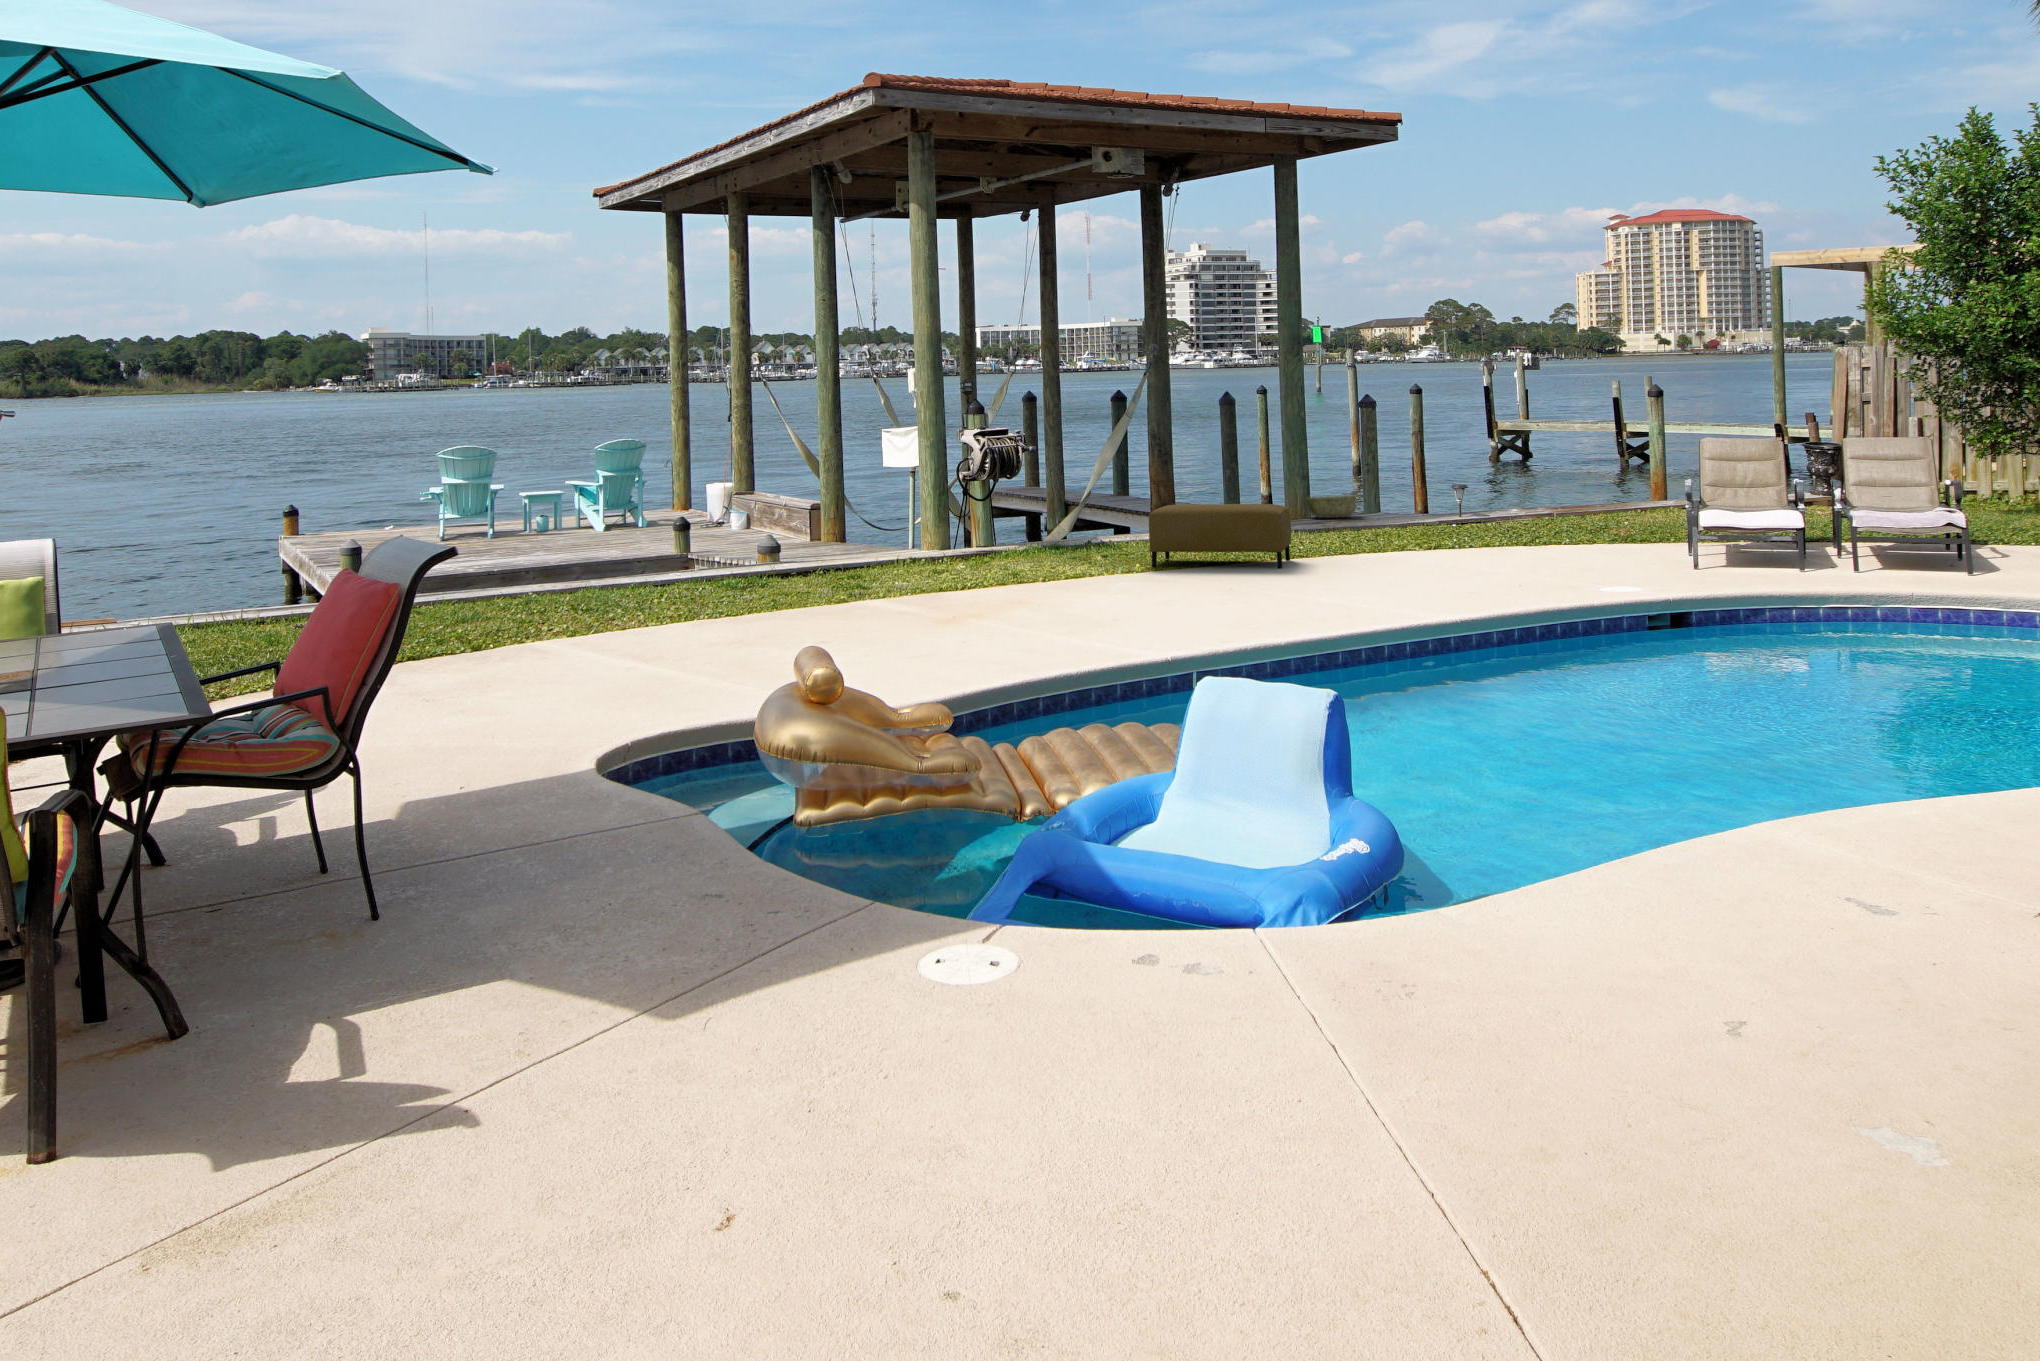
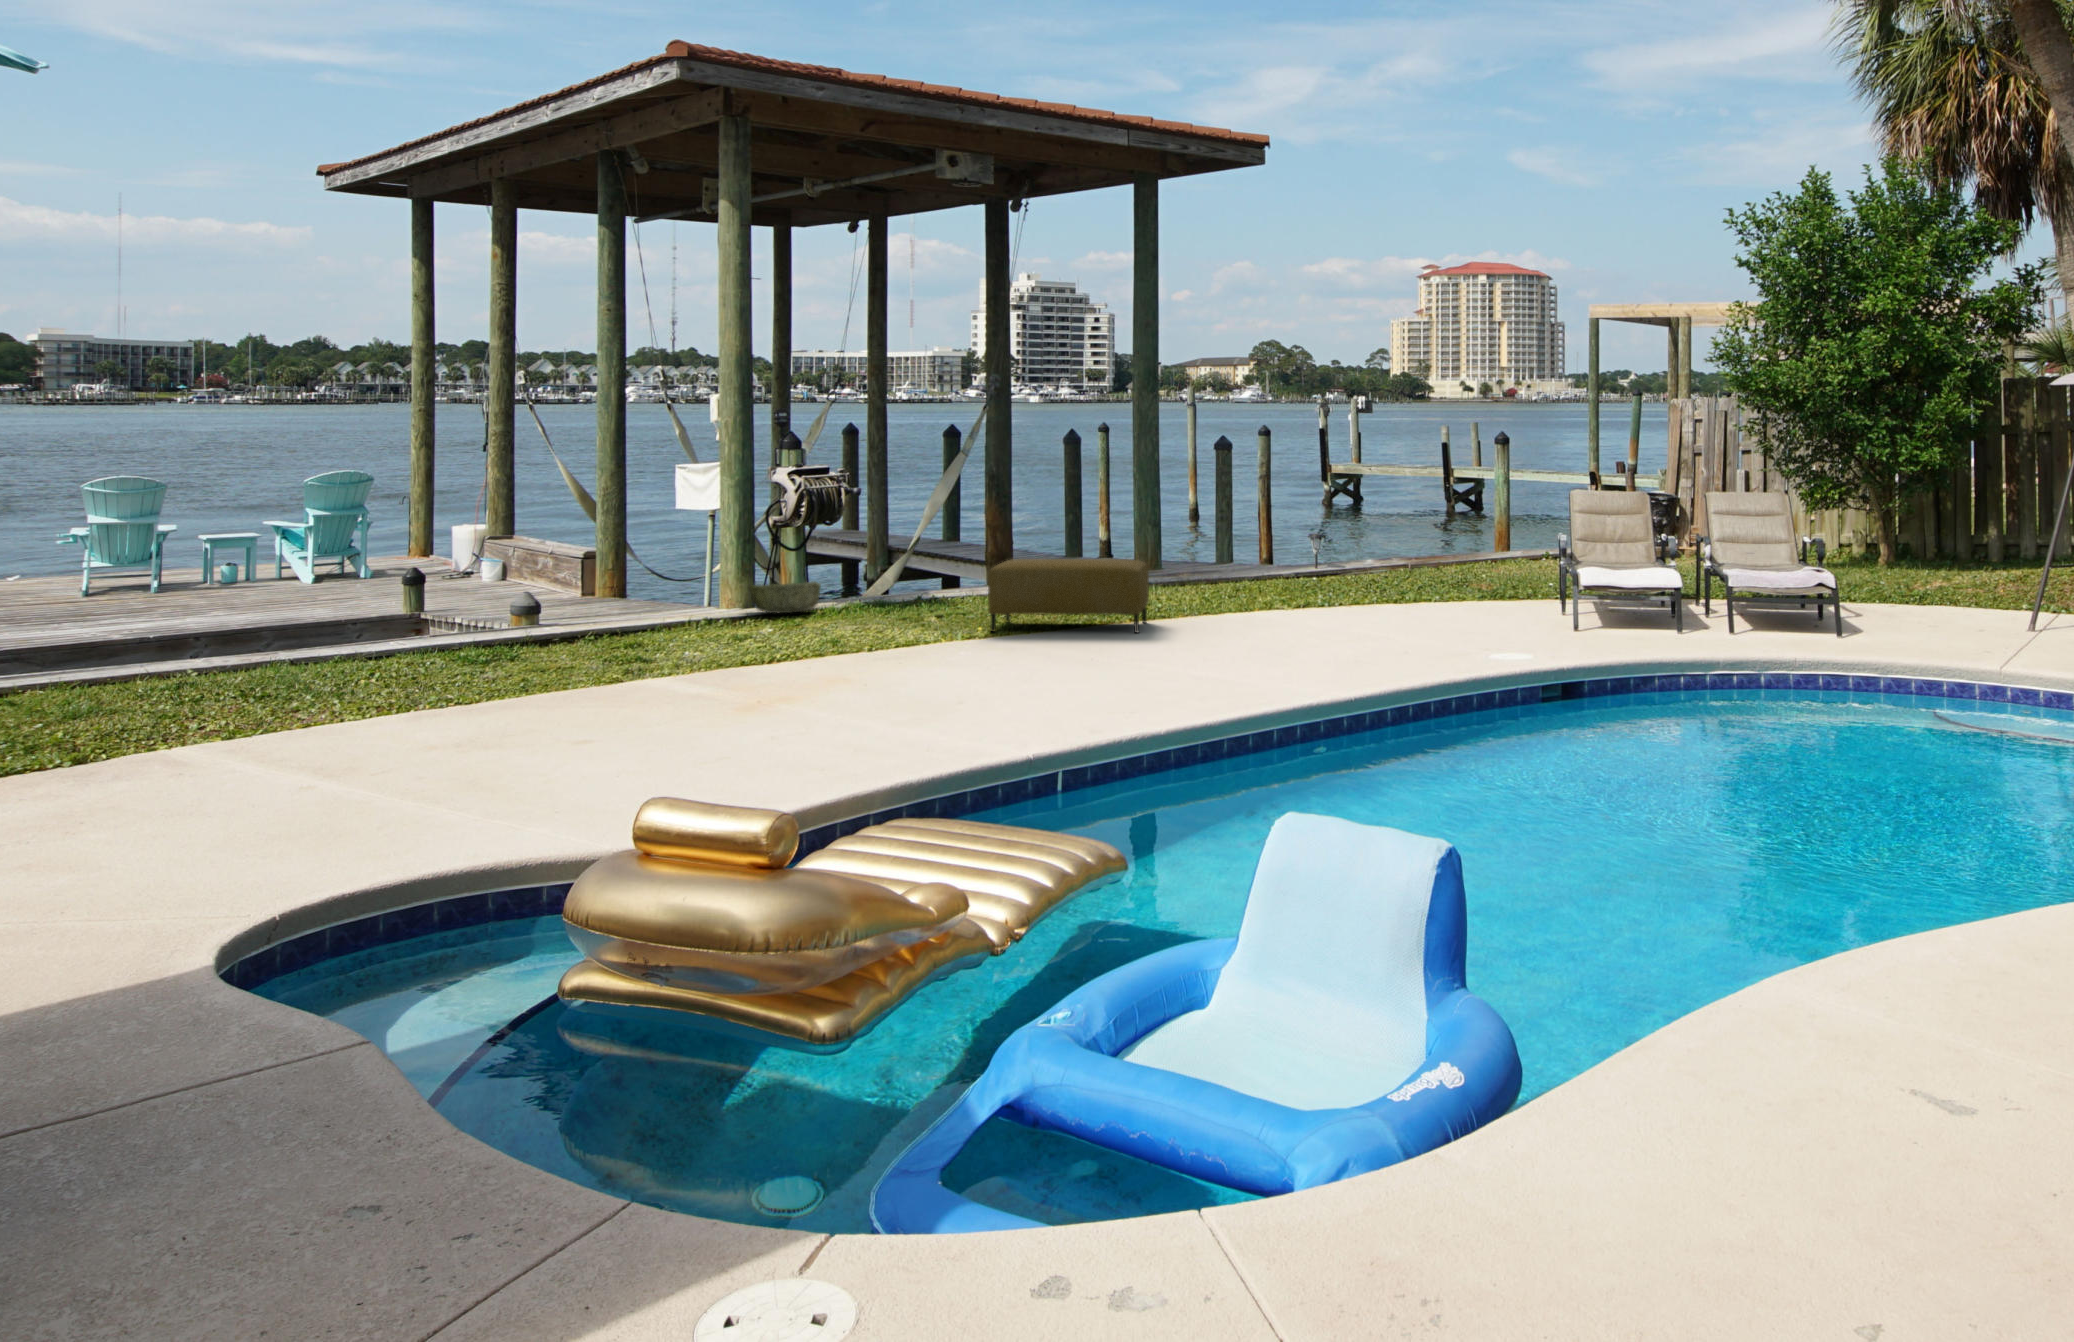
woven basket: present [1306,495,1356,518] -> present [749,582,821,613]

